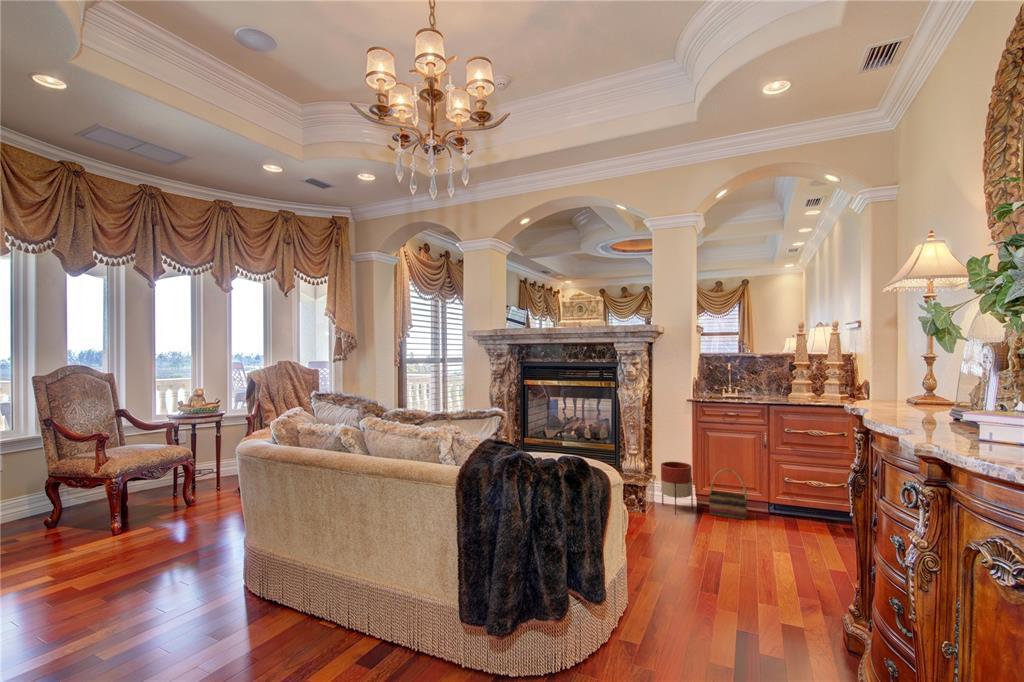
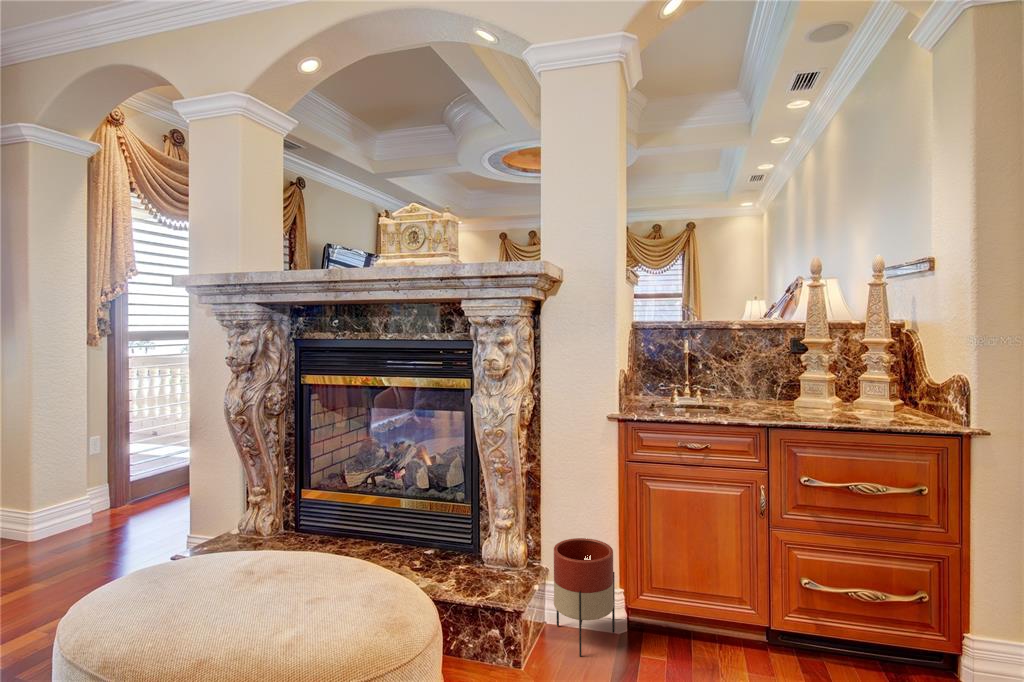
basket: present [709,469,748,520] -> none [646,556,720,664]

